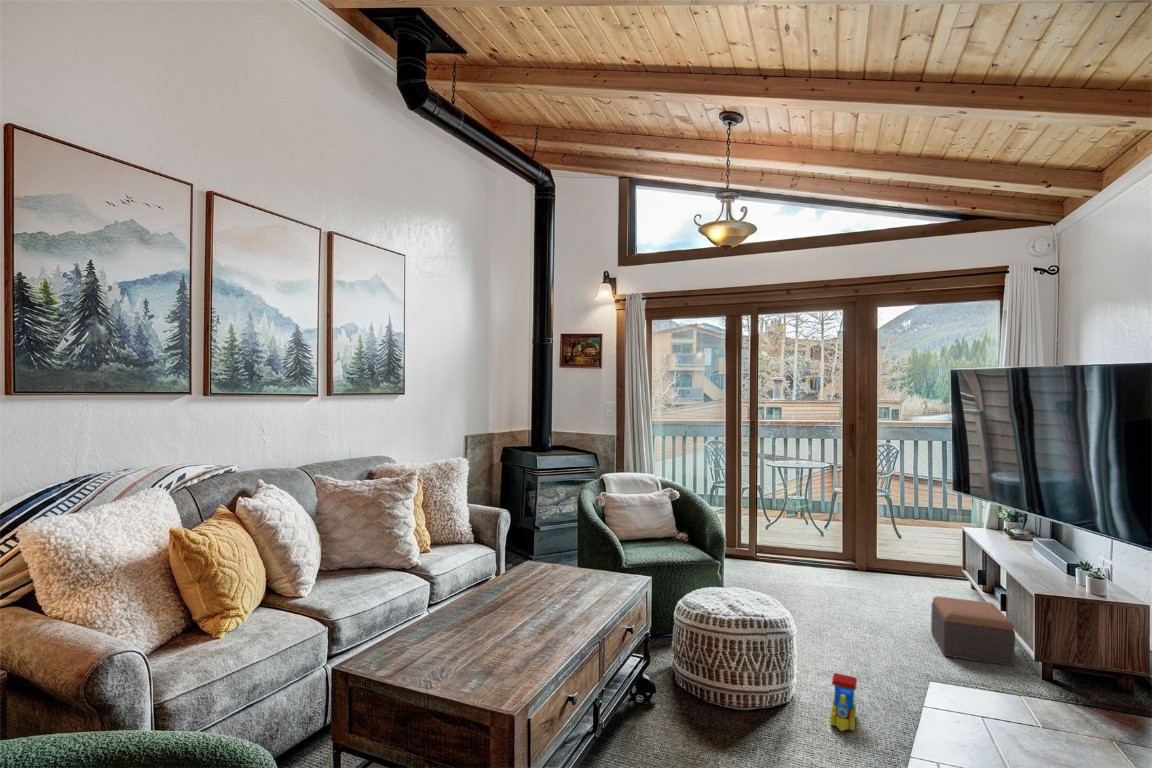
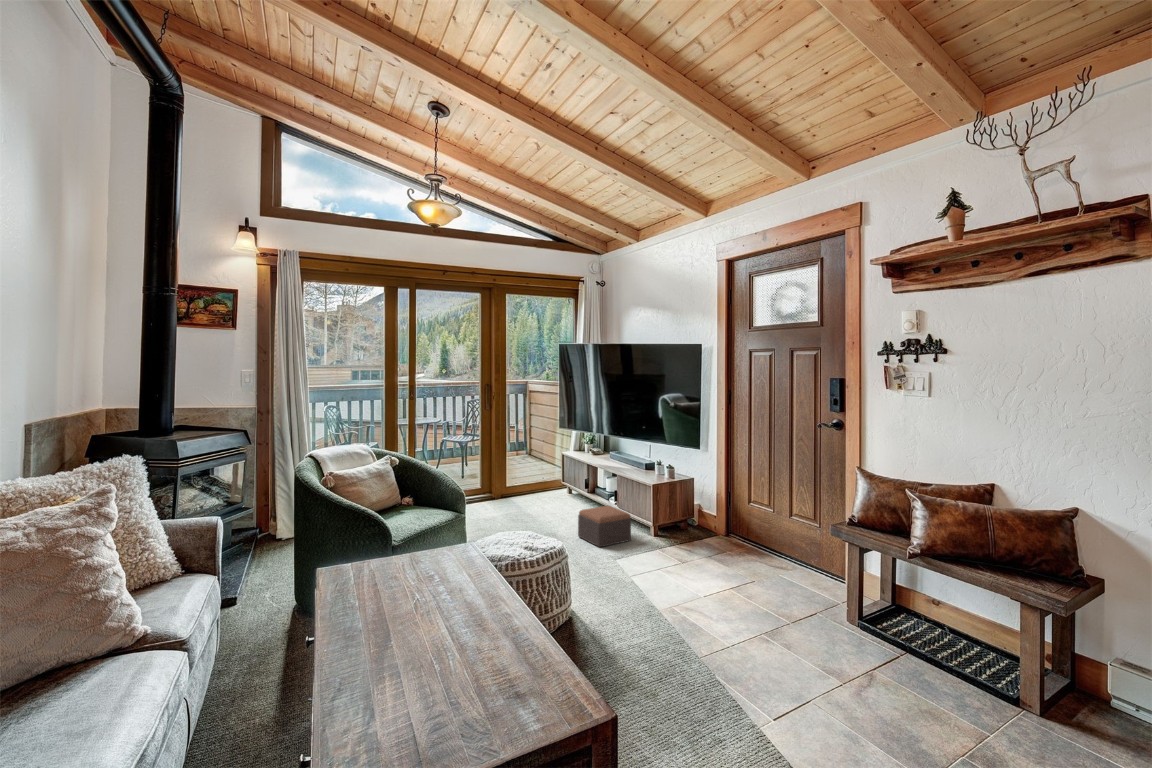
toy train: present [830,673,857,731] -> none [589,574,616,612]

